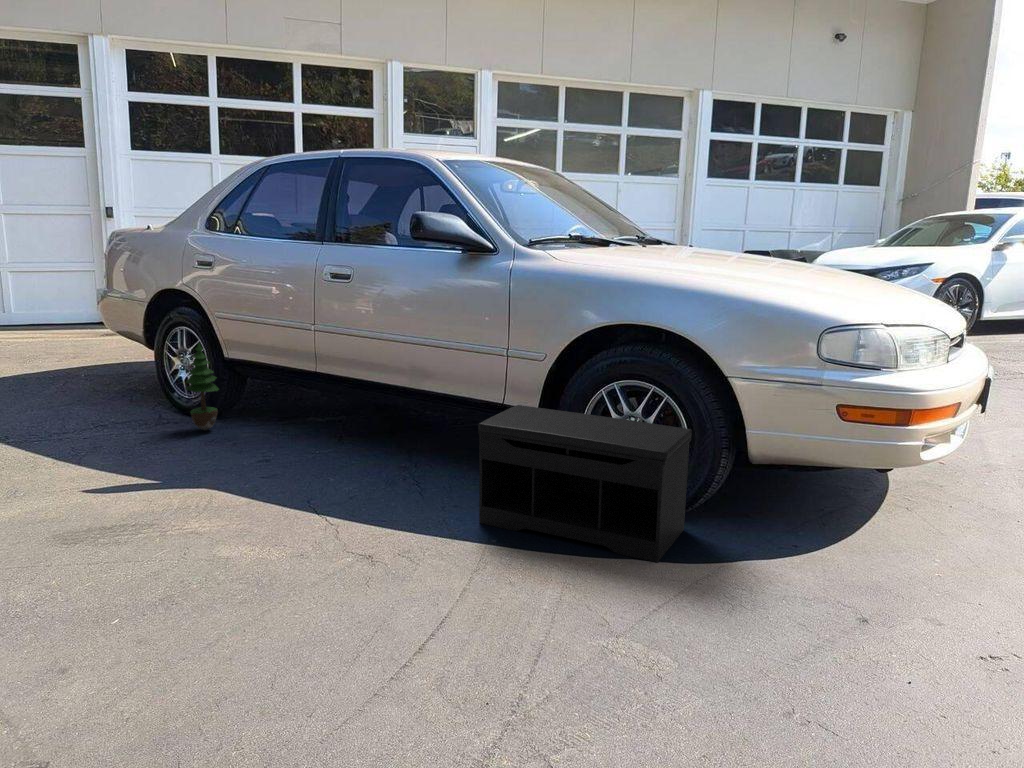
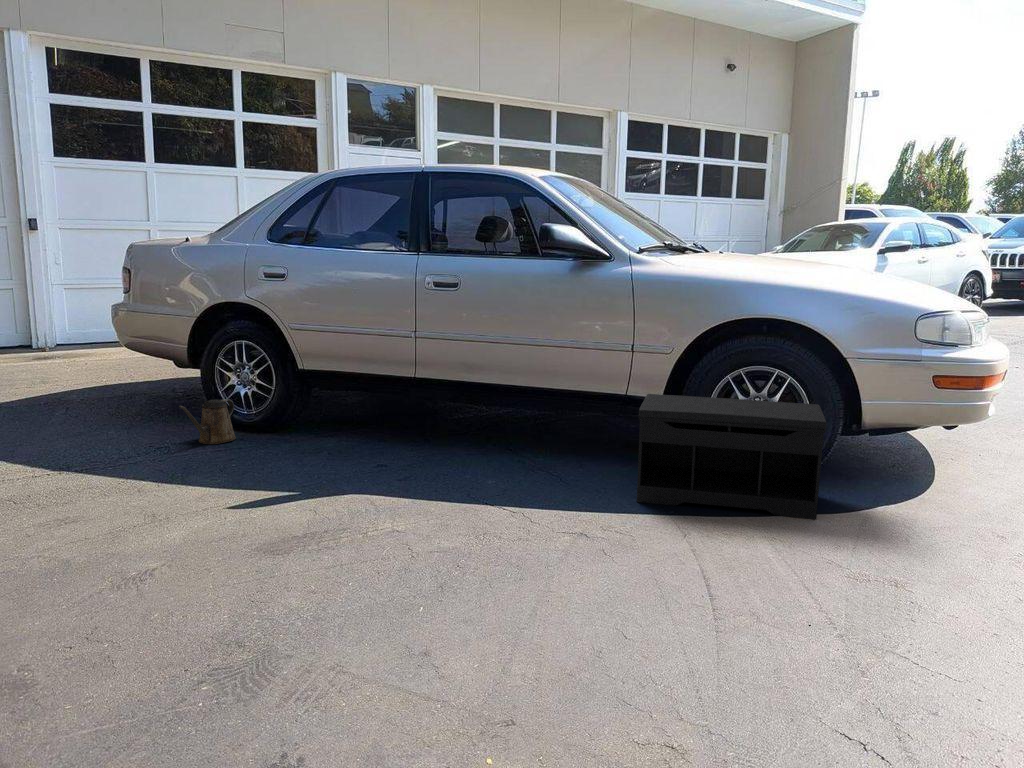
potted tree: present [185,343,219,431] -> none [260,353,295,444]
watering can: none [105,385,176,428] -> present [179,399,236,444]

